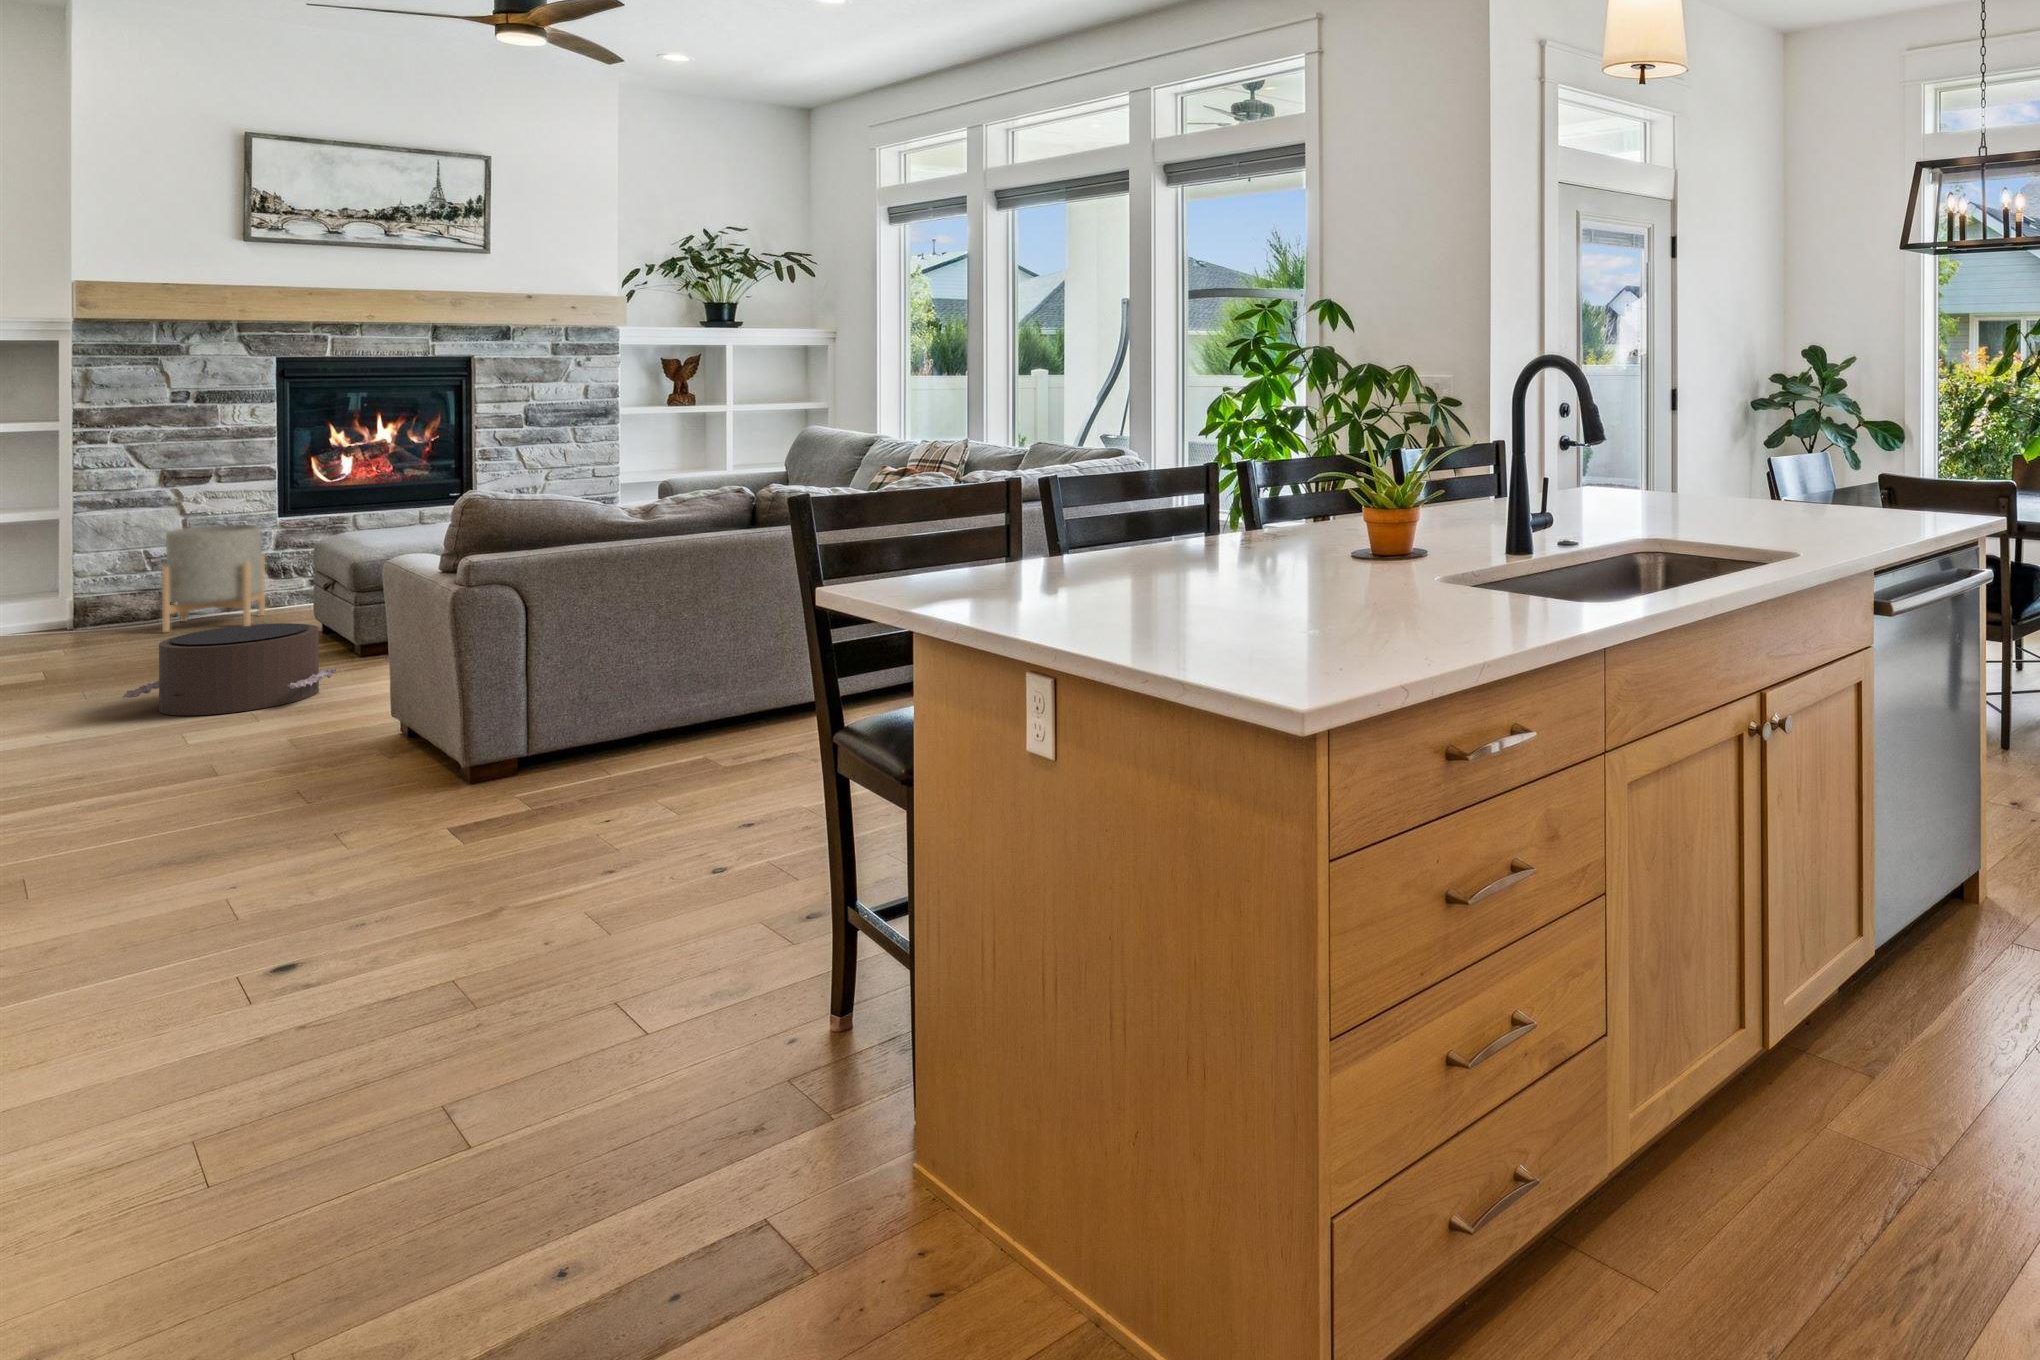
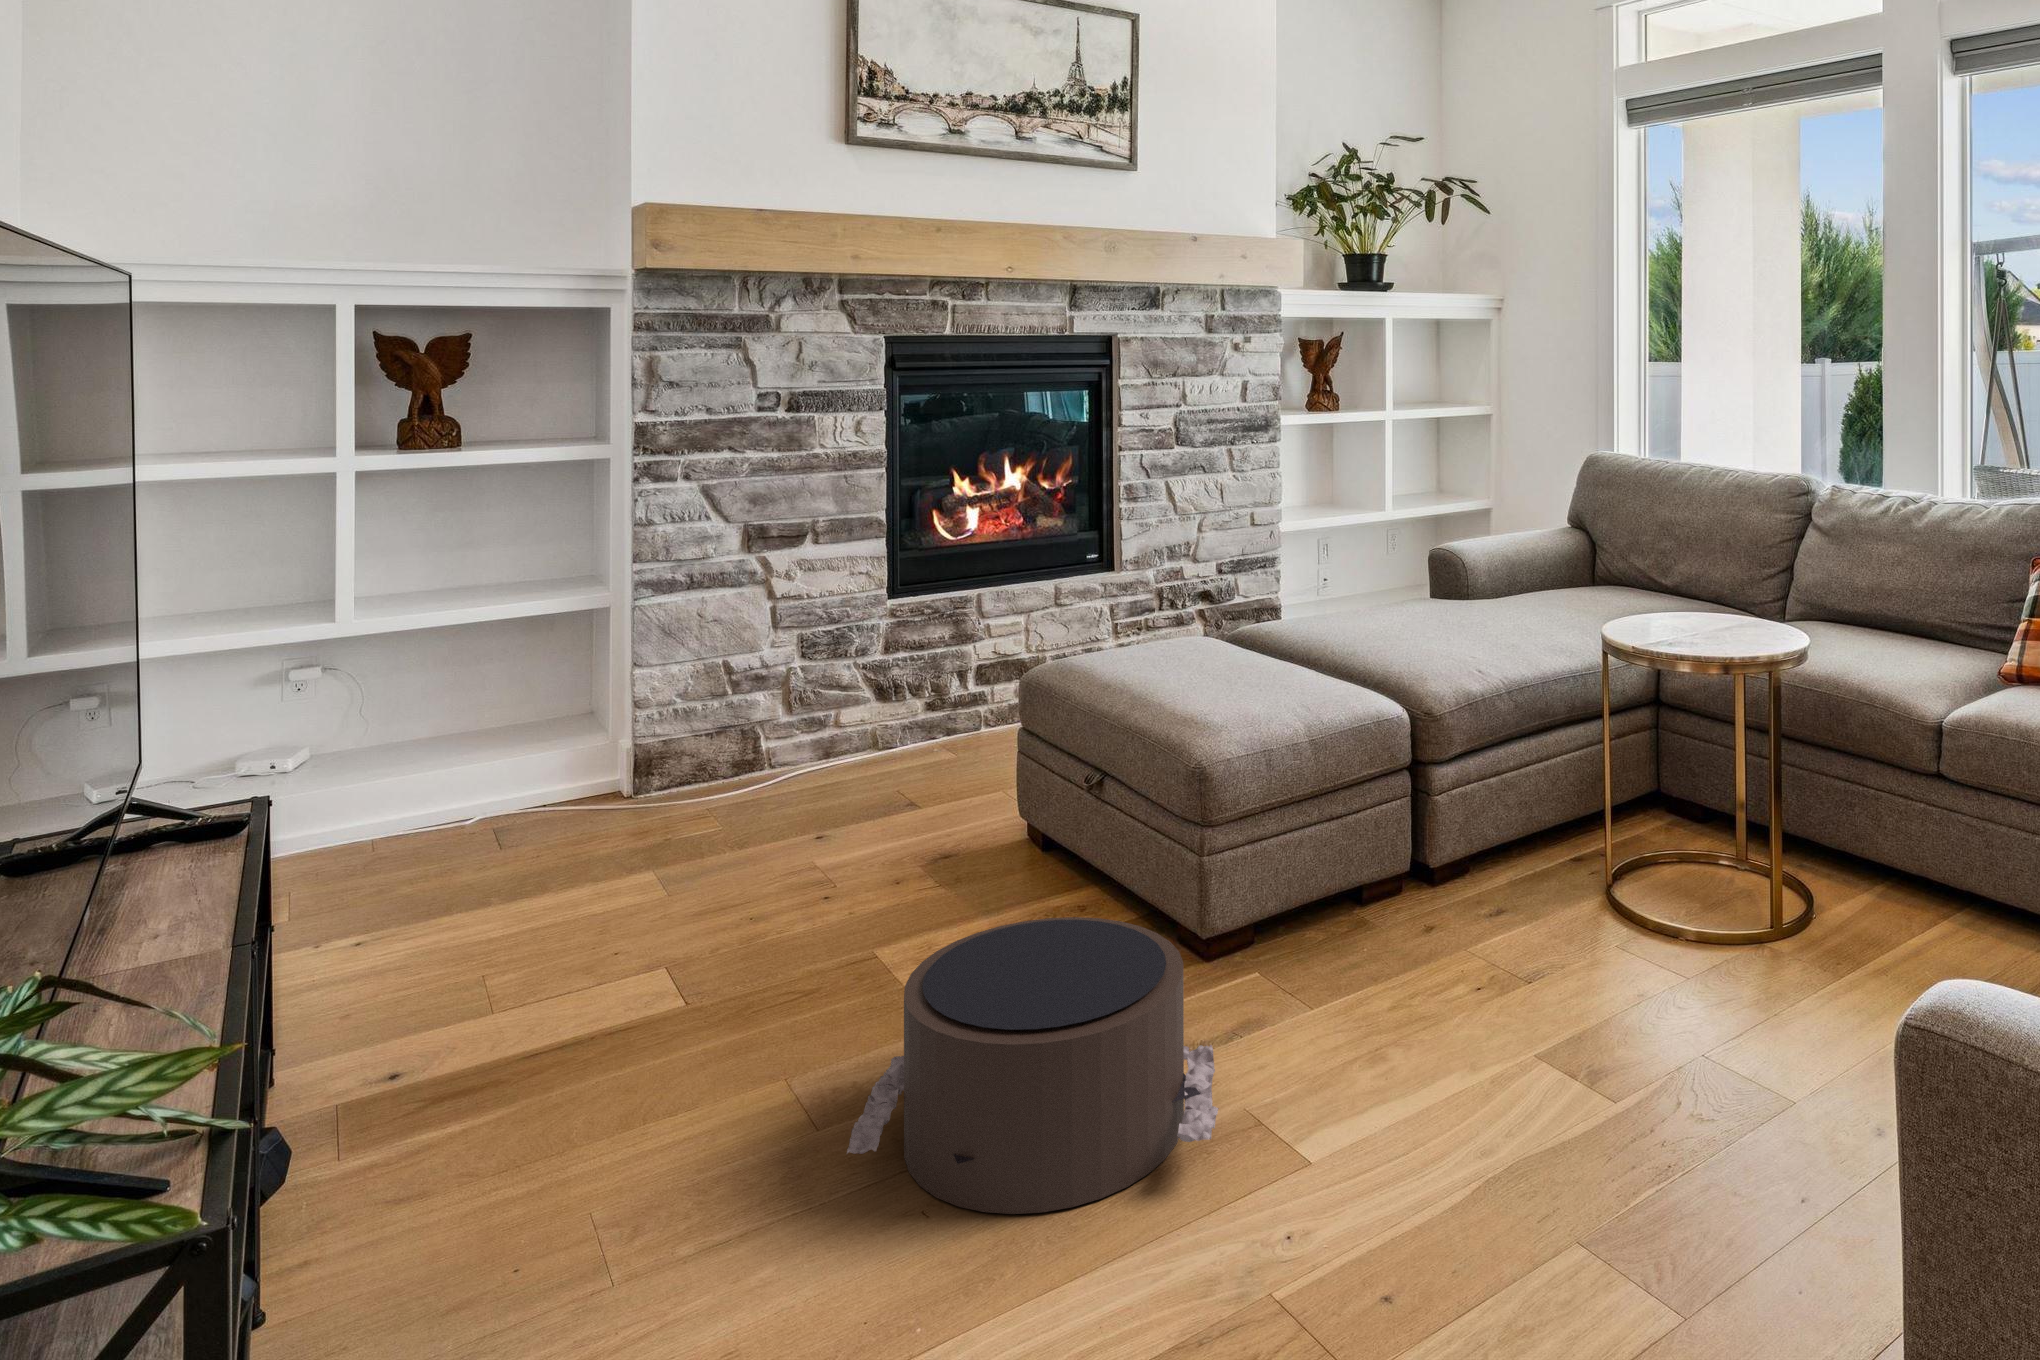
planter: present [162,525,265,632] -> none [760,617,885,813]

